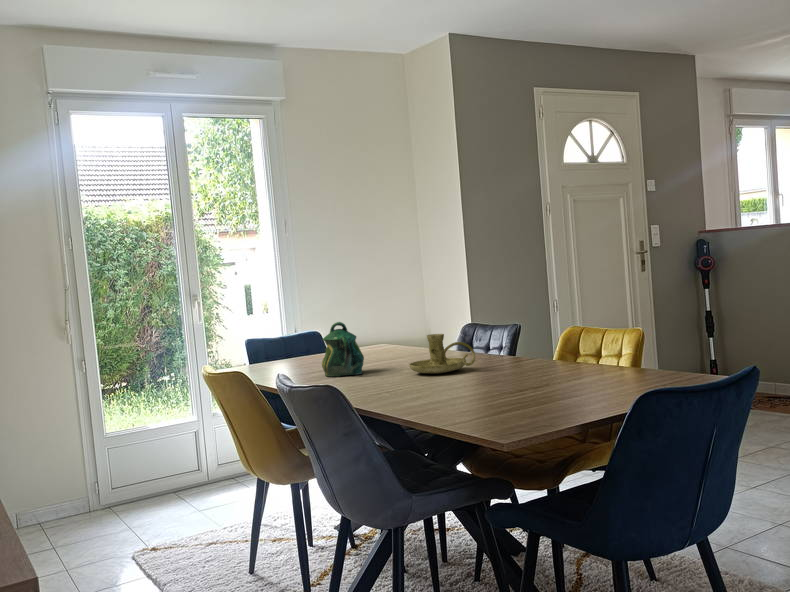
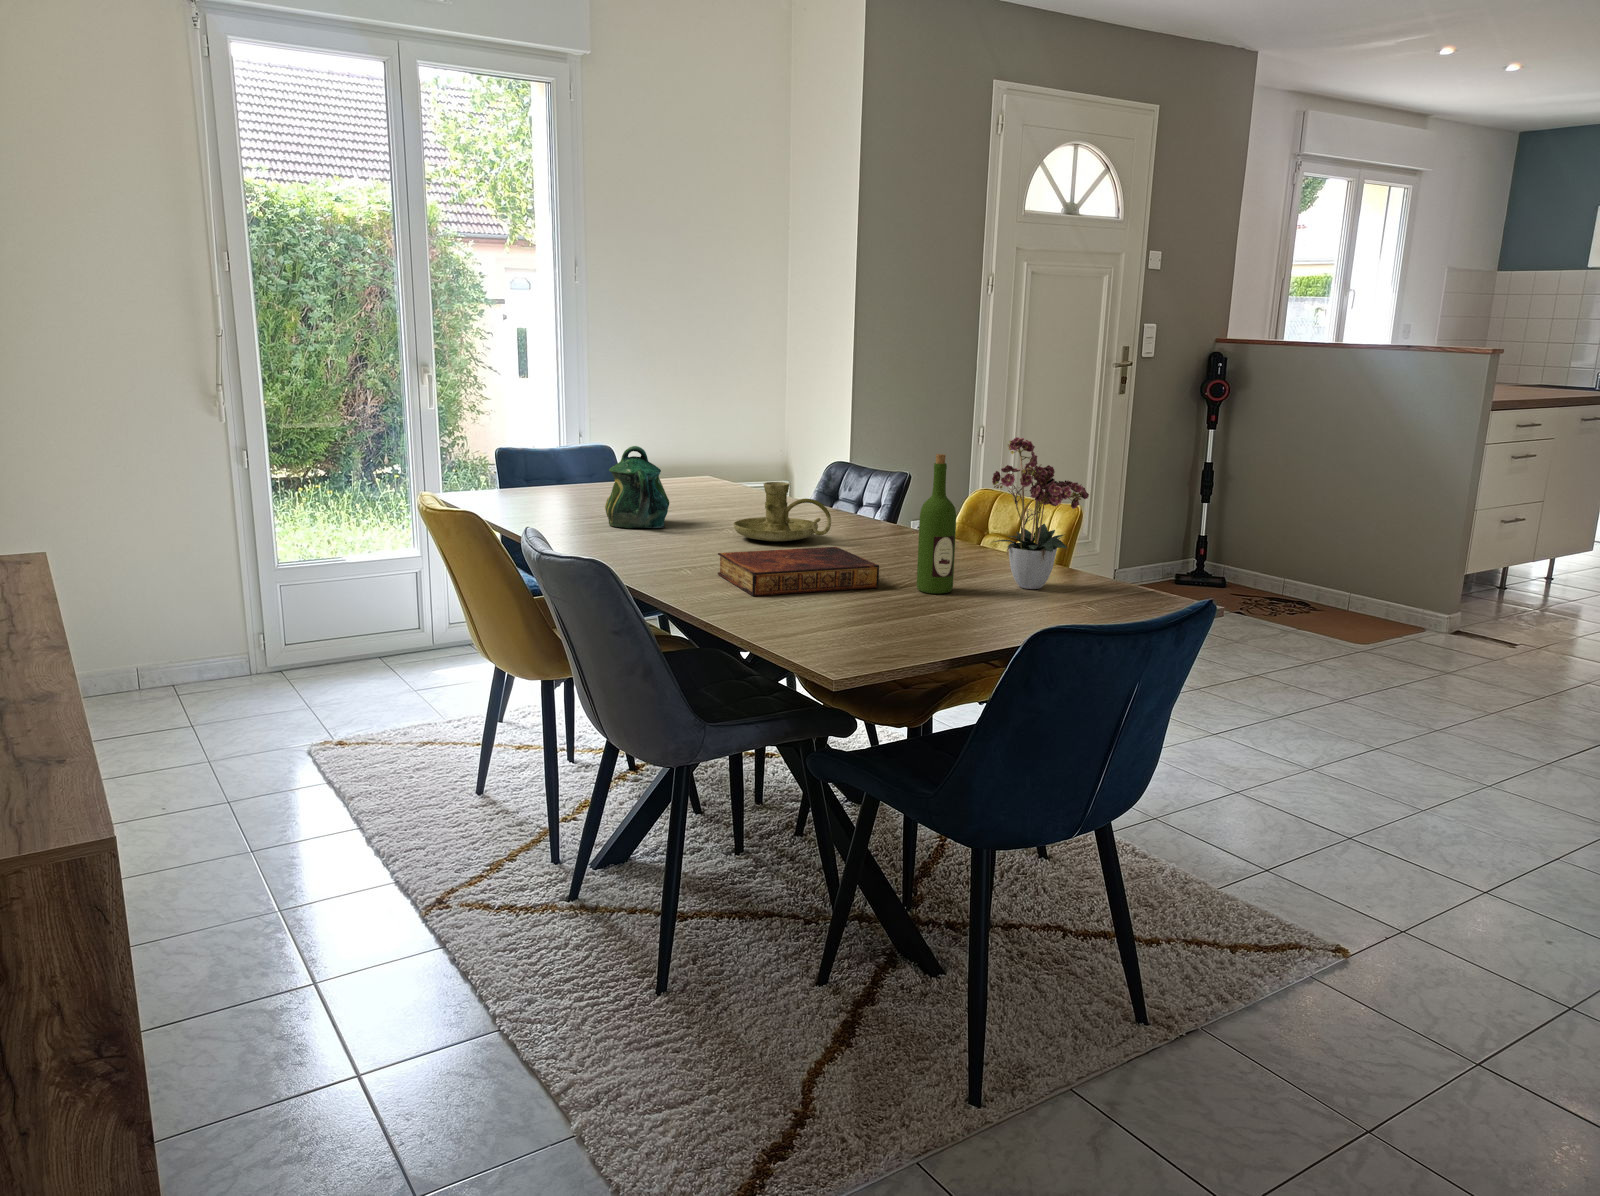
flower arrangement: none [582,273,660,381] -> present [992,437,1089,589]
wine bottle: none [541,294,570,390] -> present [917,454,956,594]
book: none [404,368,518,404] -> present [718,547,879,596]

